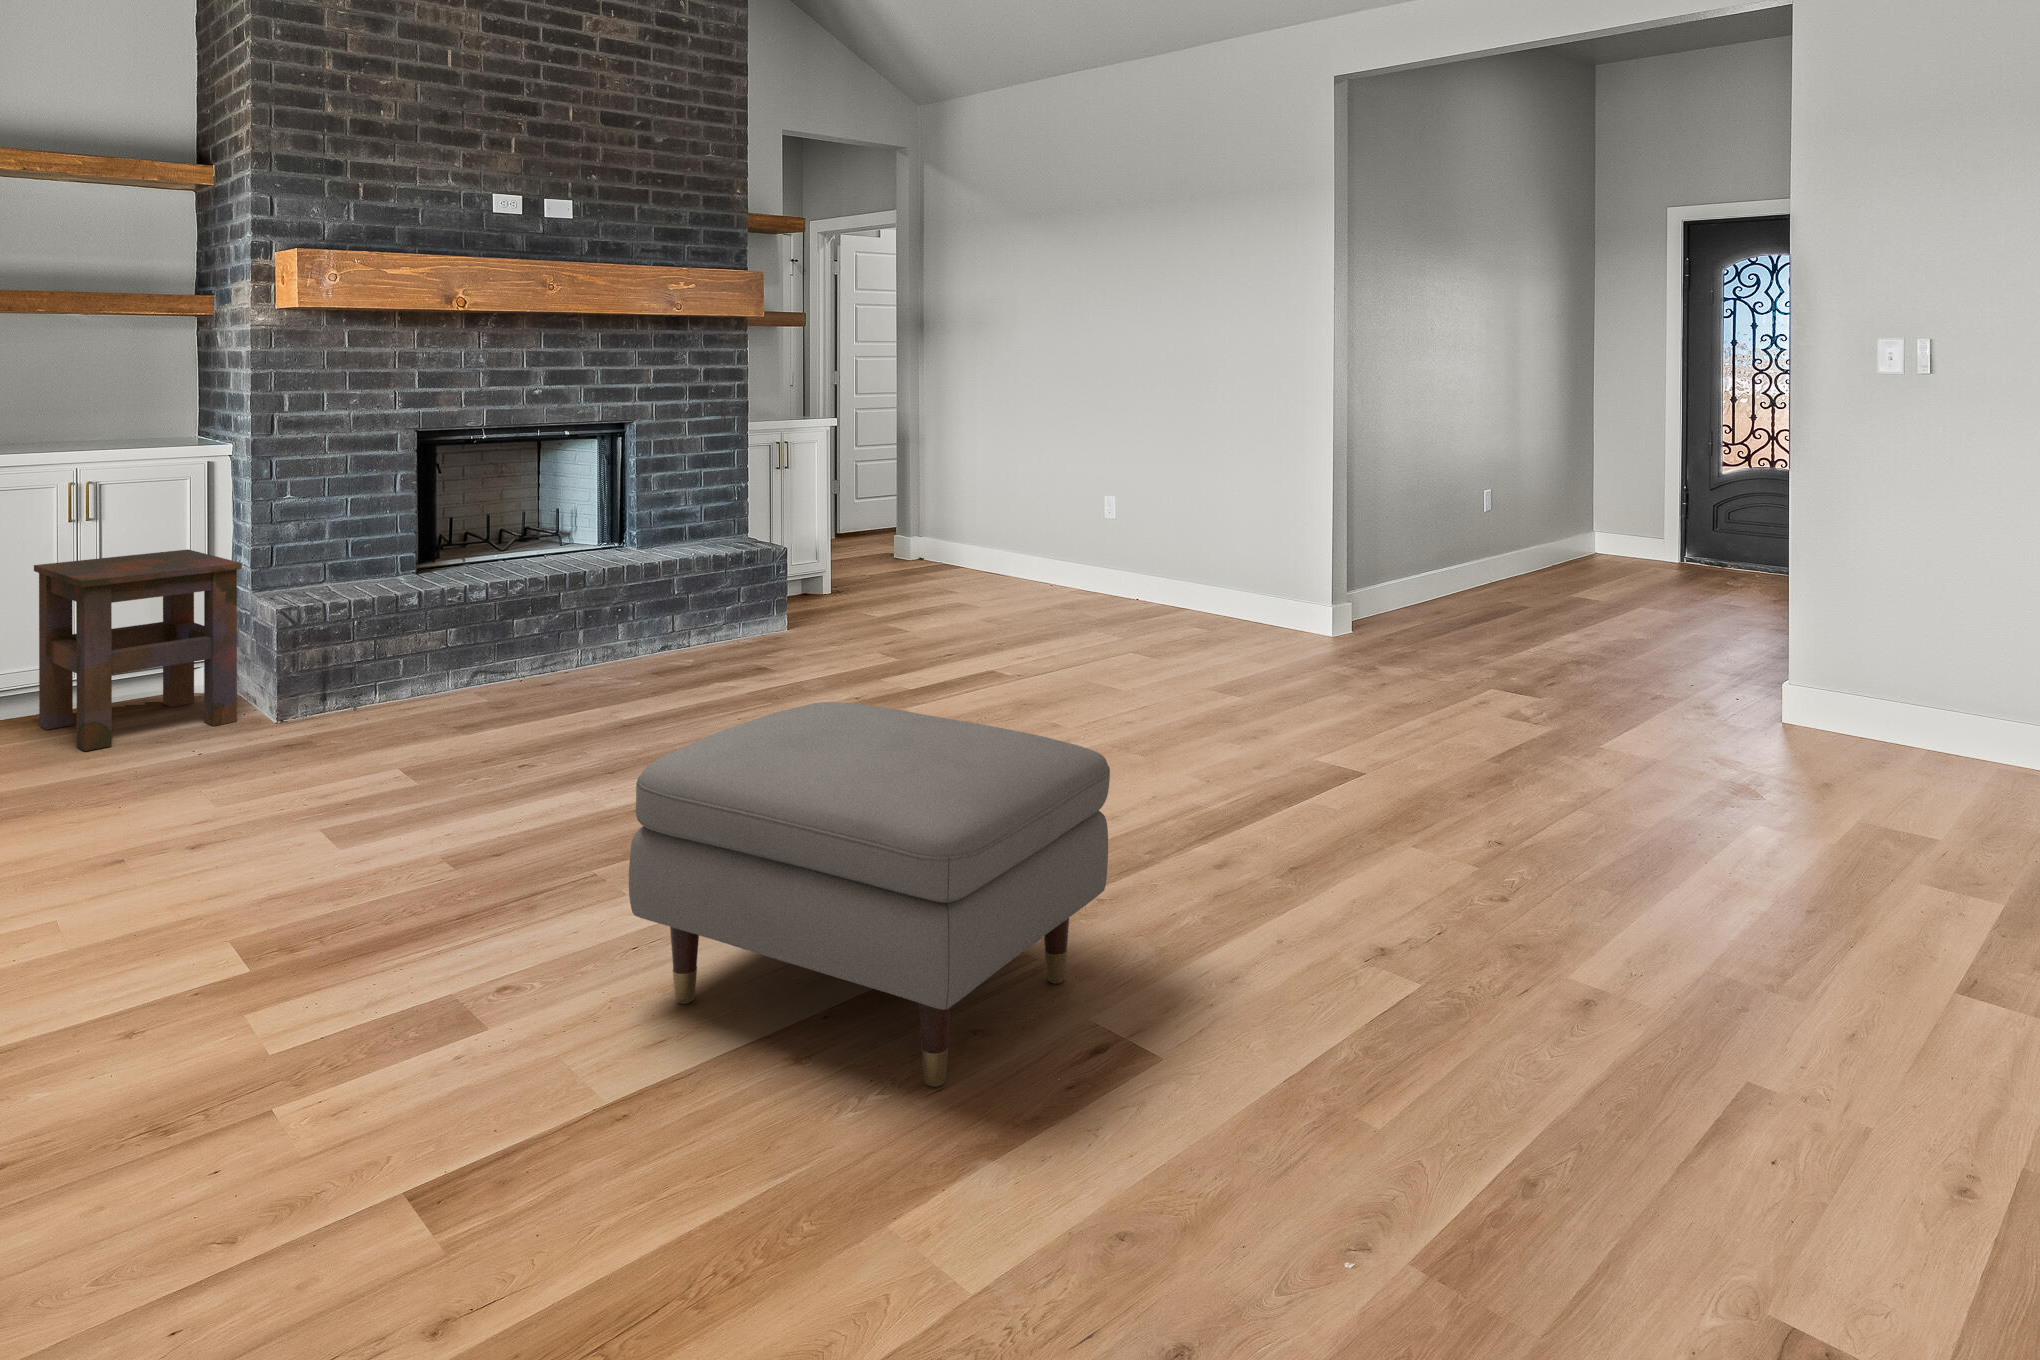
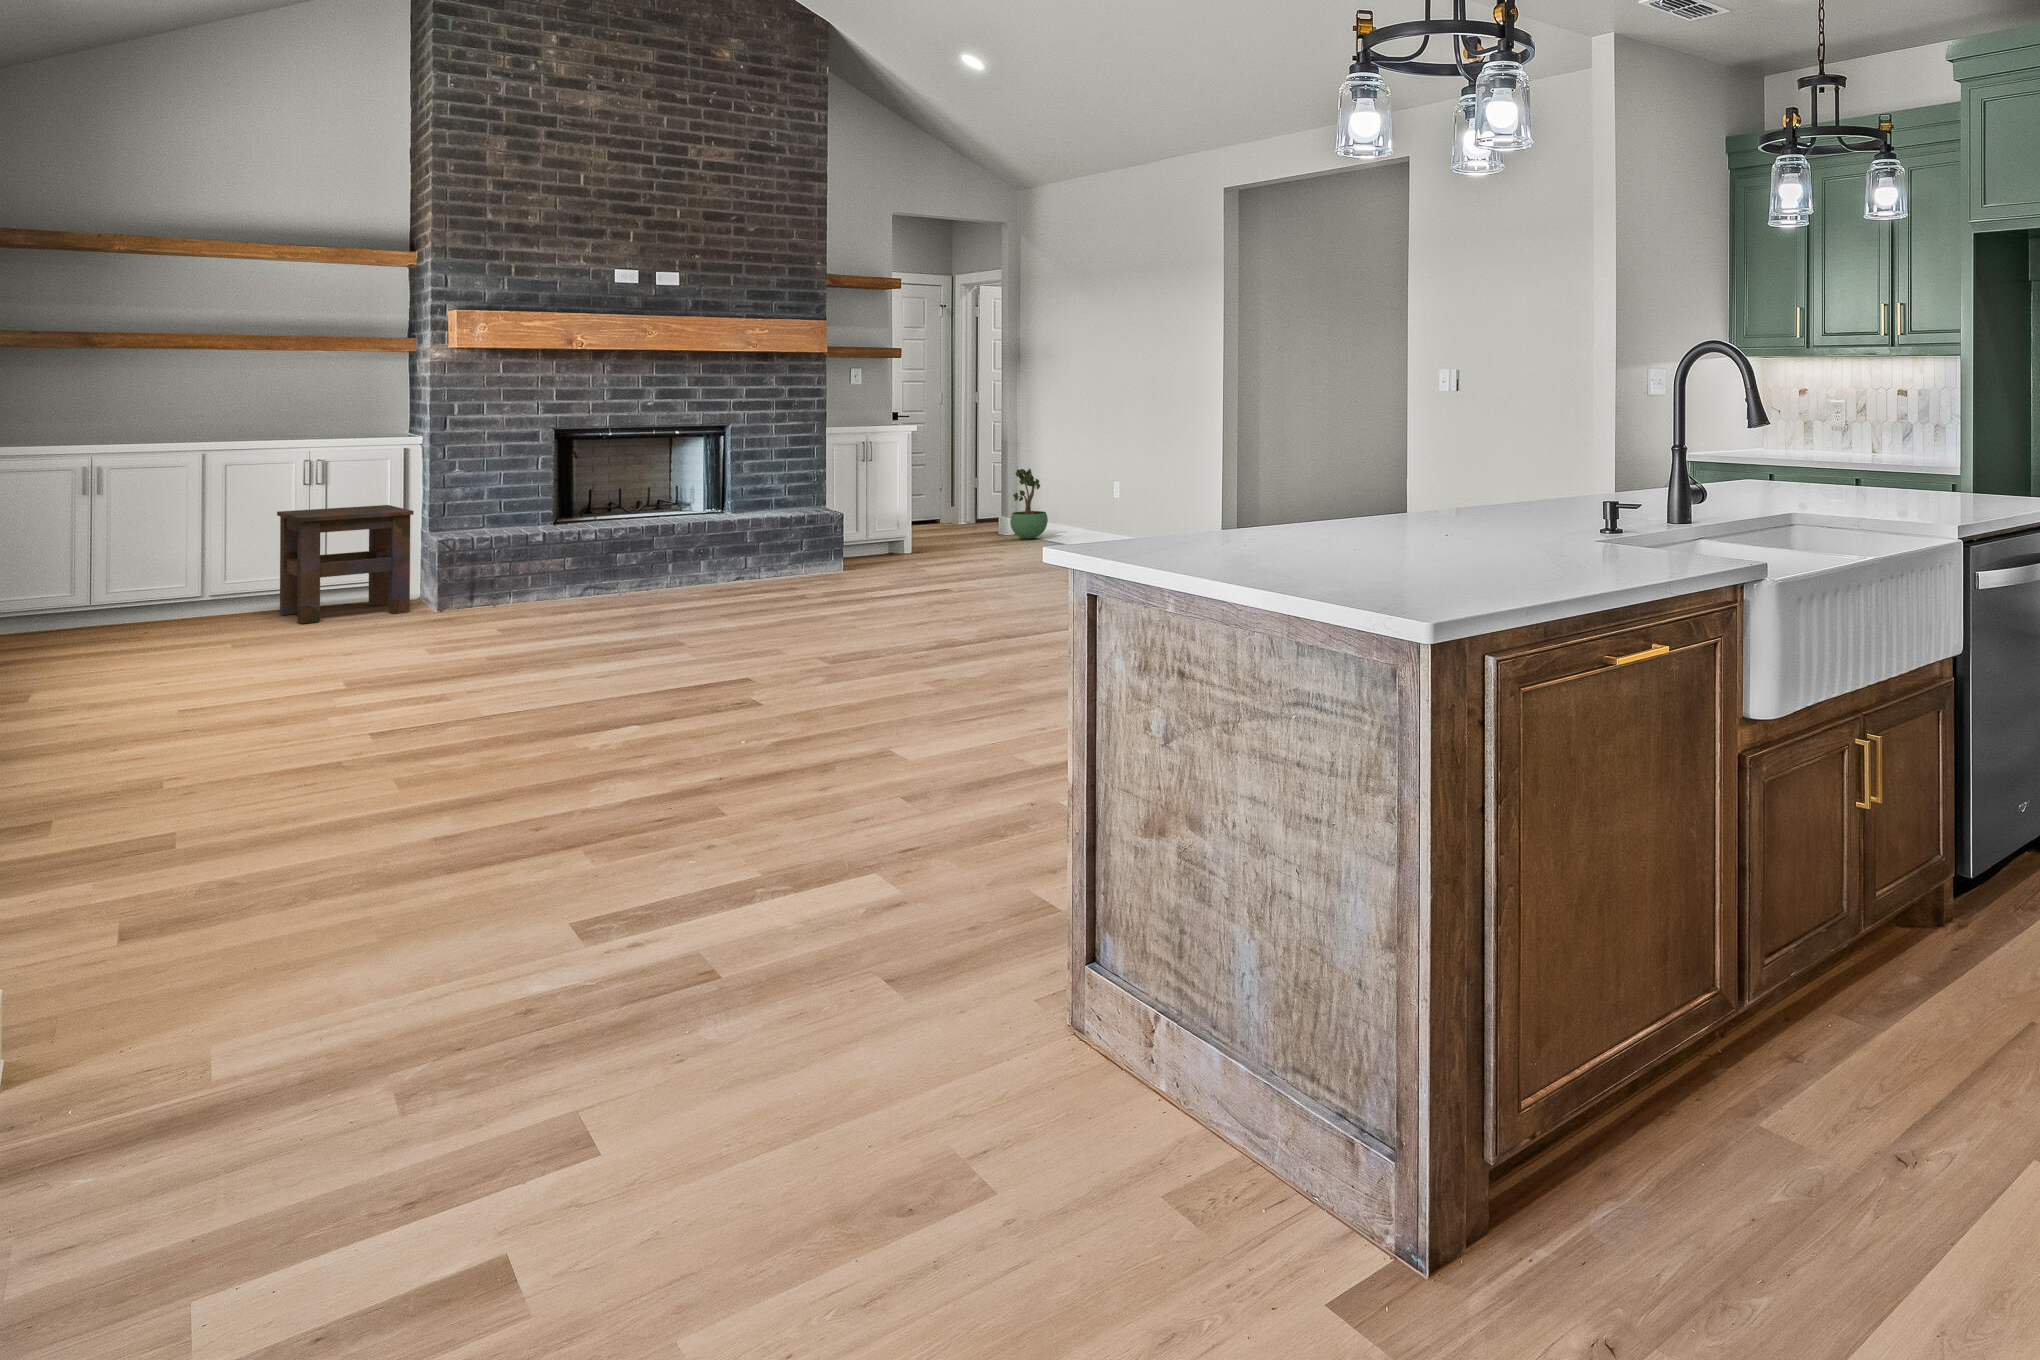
potted plant: none [931,476,981,571] -> present [1010,469,1048,539]
ottoman: present [629,702,1110,1087] -> none [514,566,774,723]

